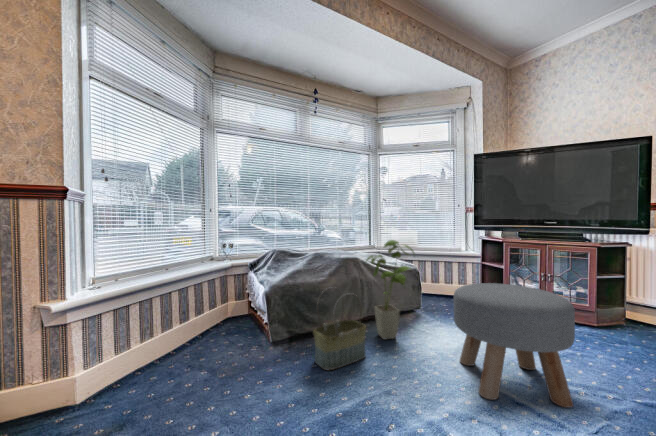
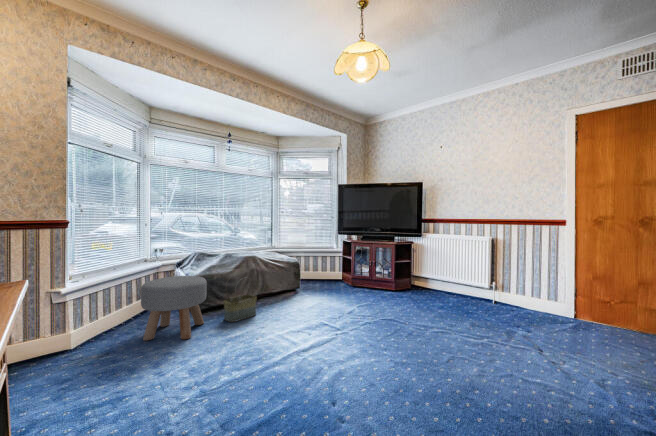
house plant: present [366,240,414,339] -> none [259,245,290,306]
ottoman: present [454,283,575,407] -> present [141,276,207,341]

